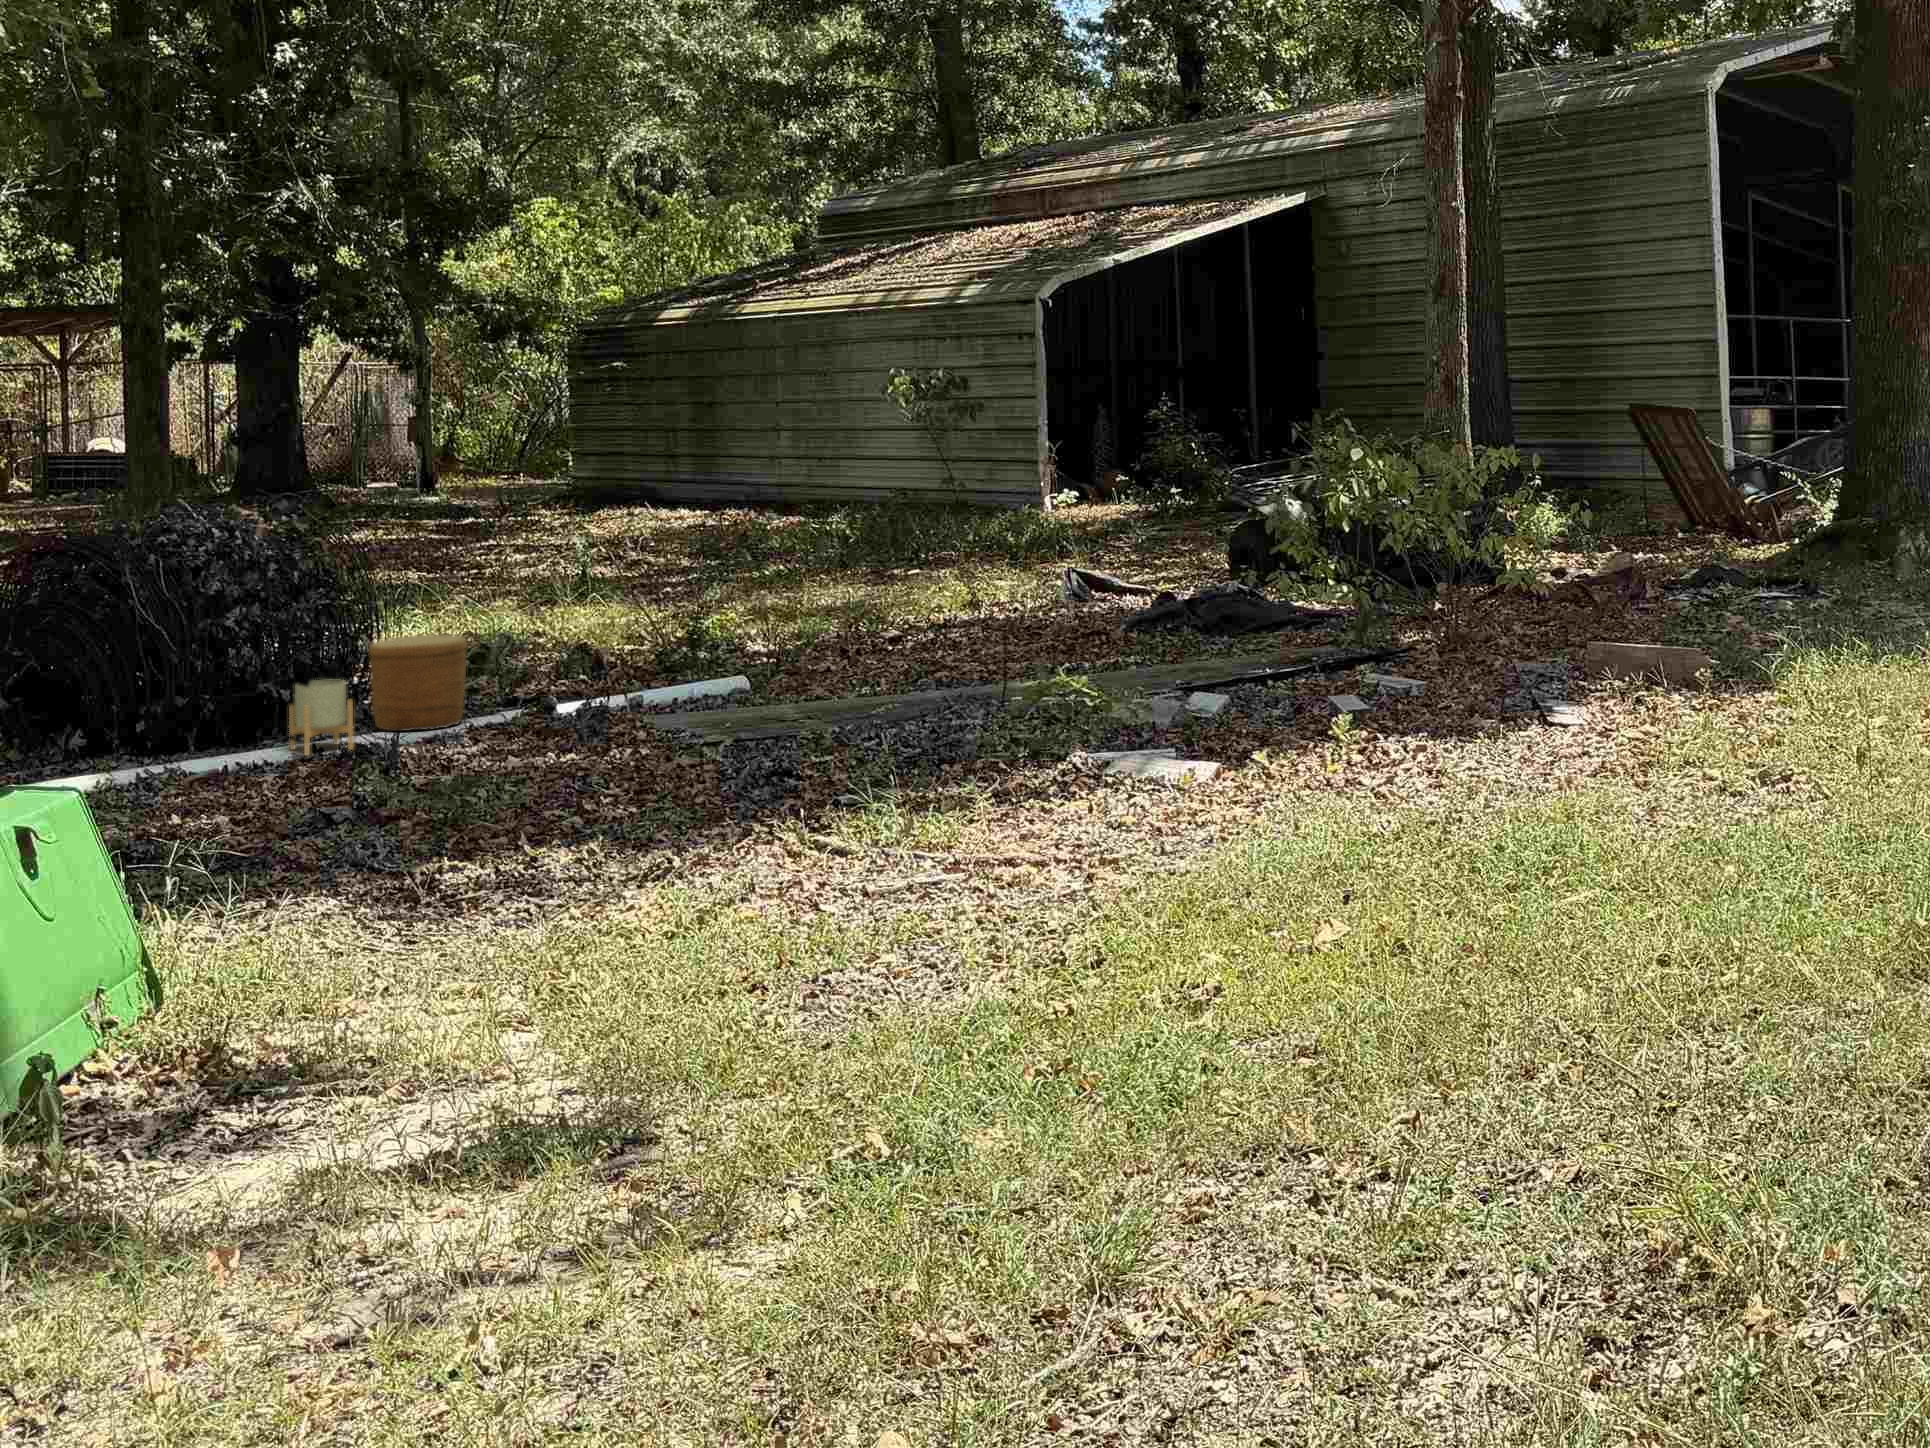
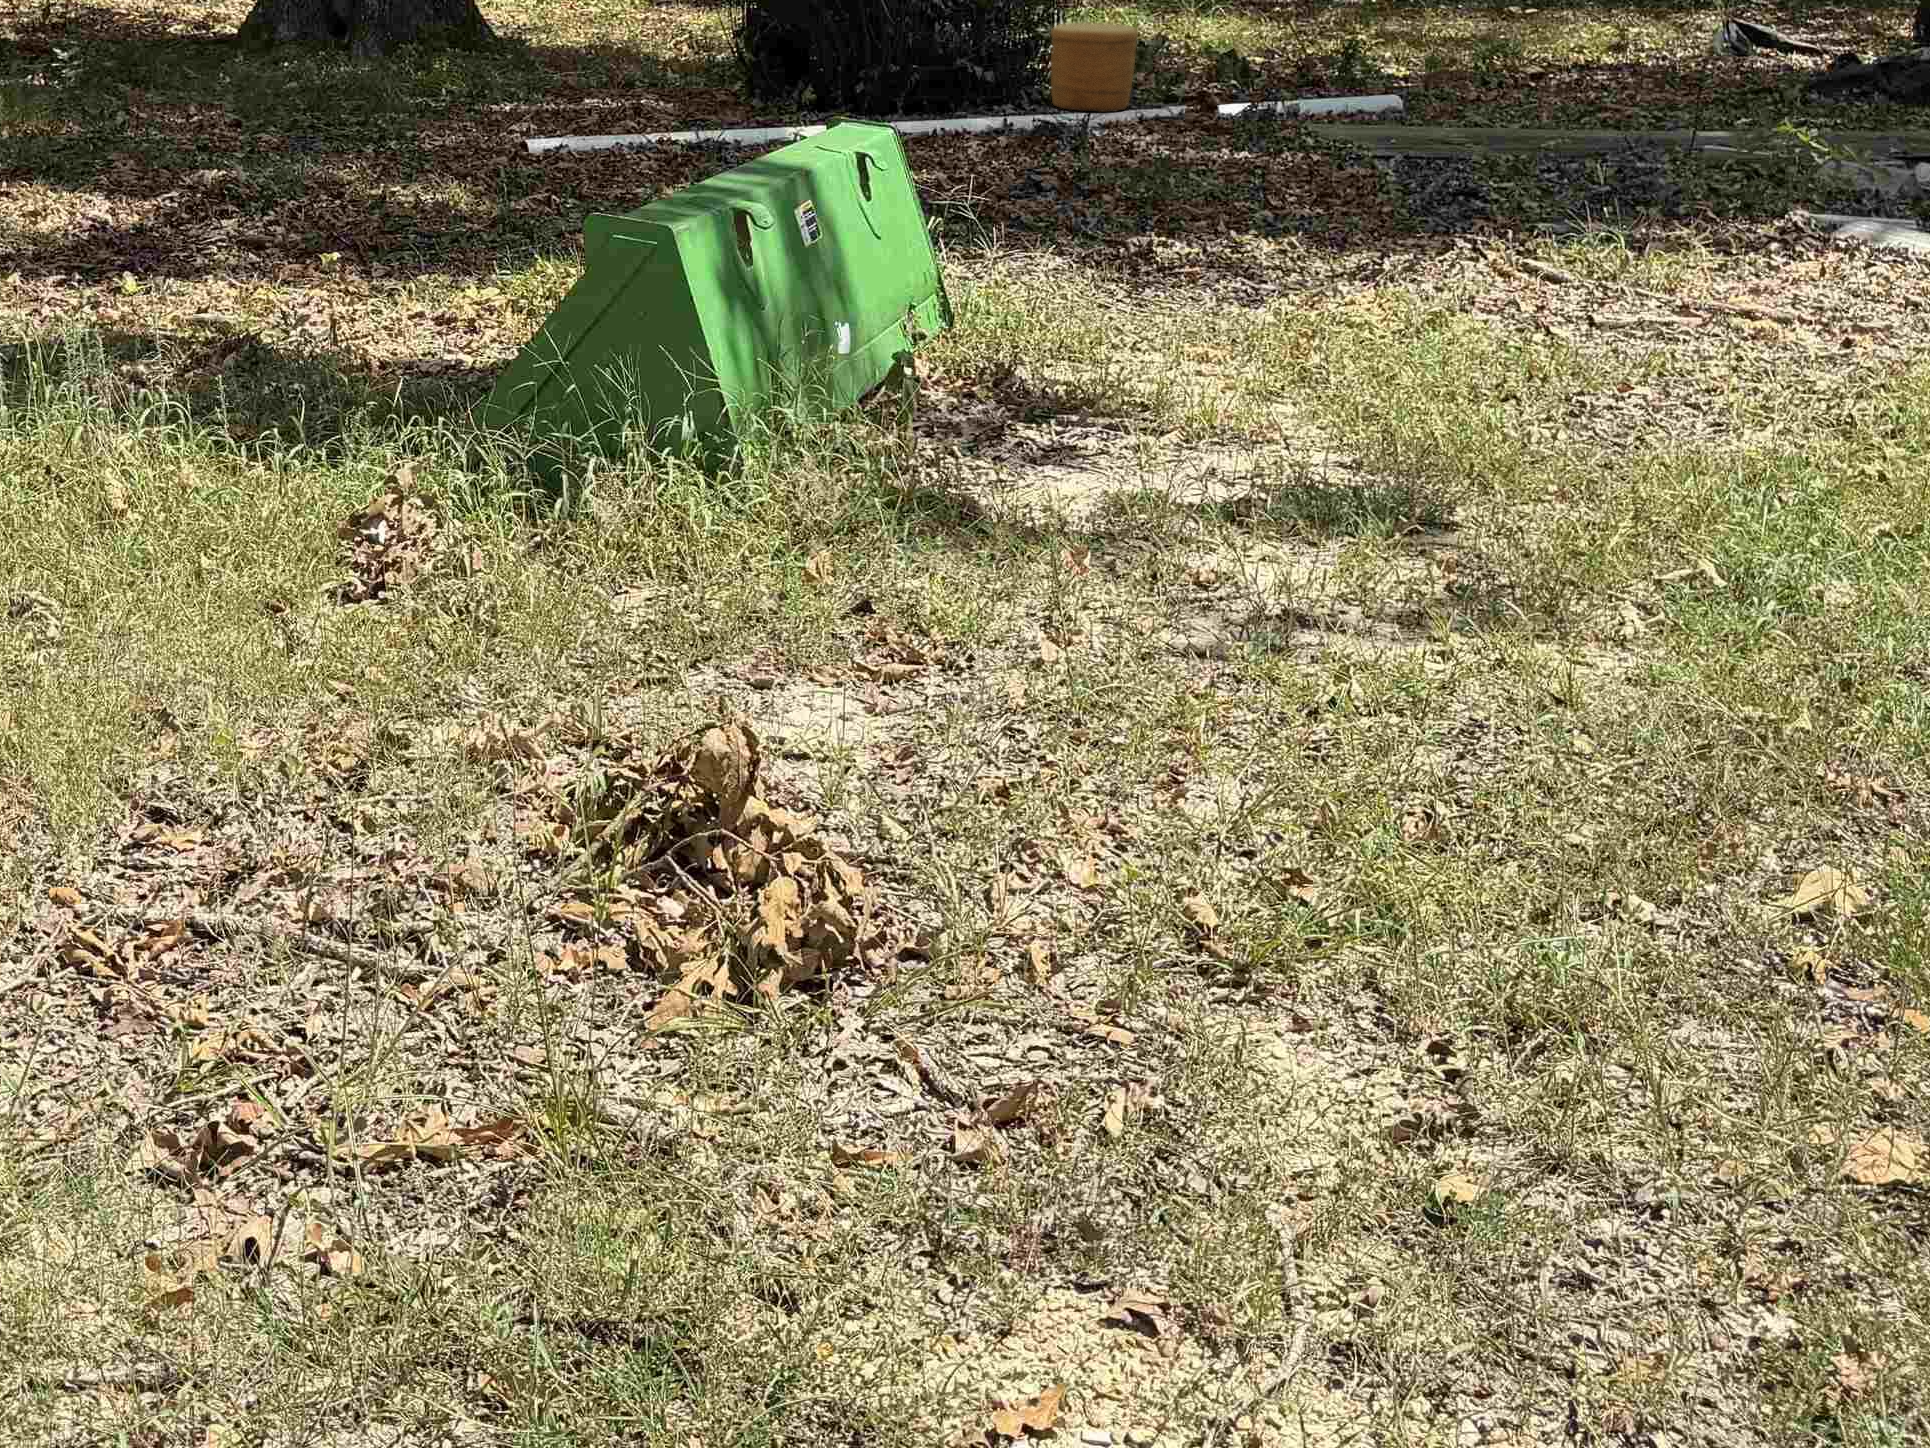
planter: present [289,680,354,755] -> none [983,56,1041,124]

